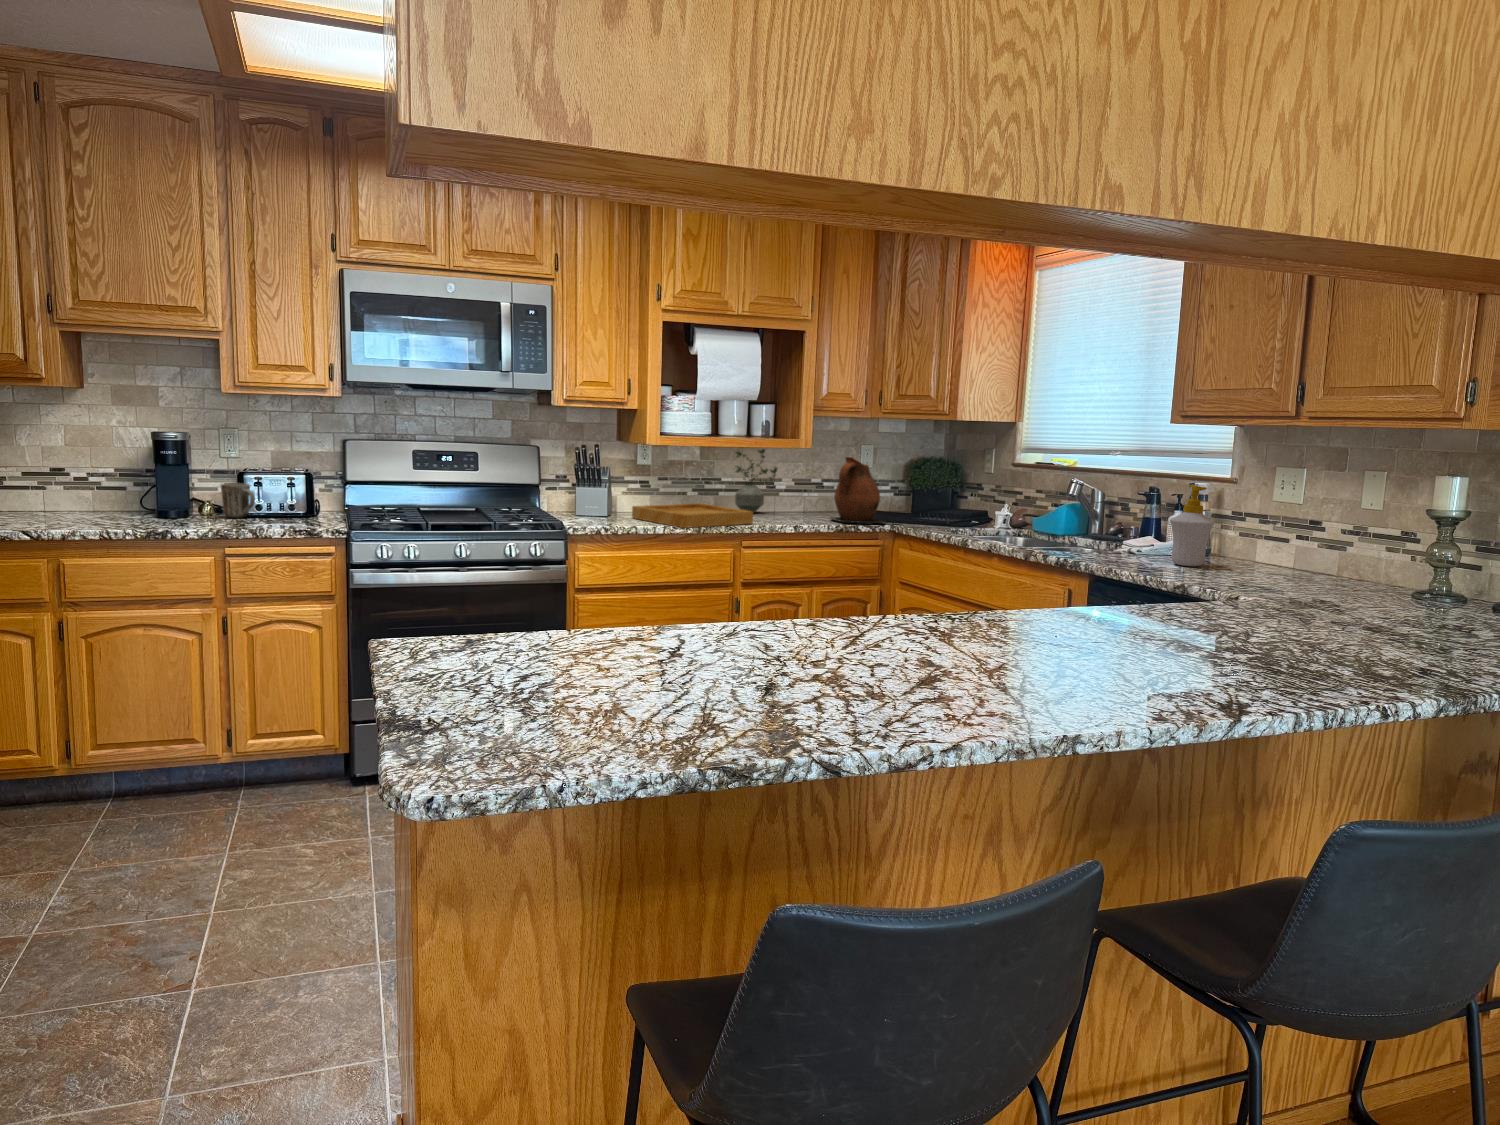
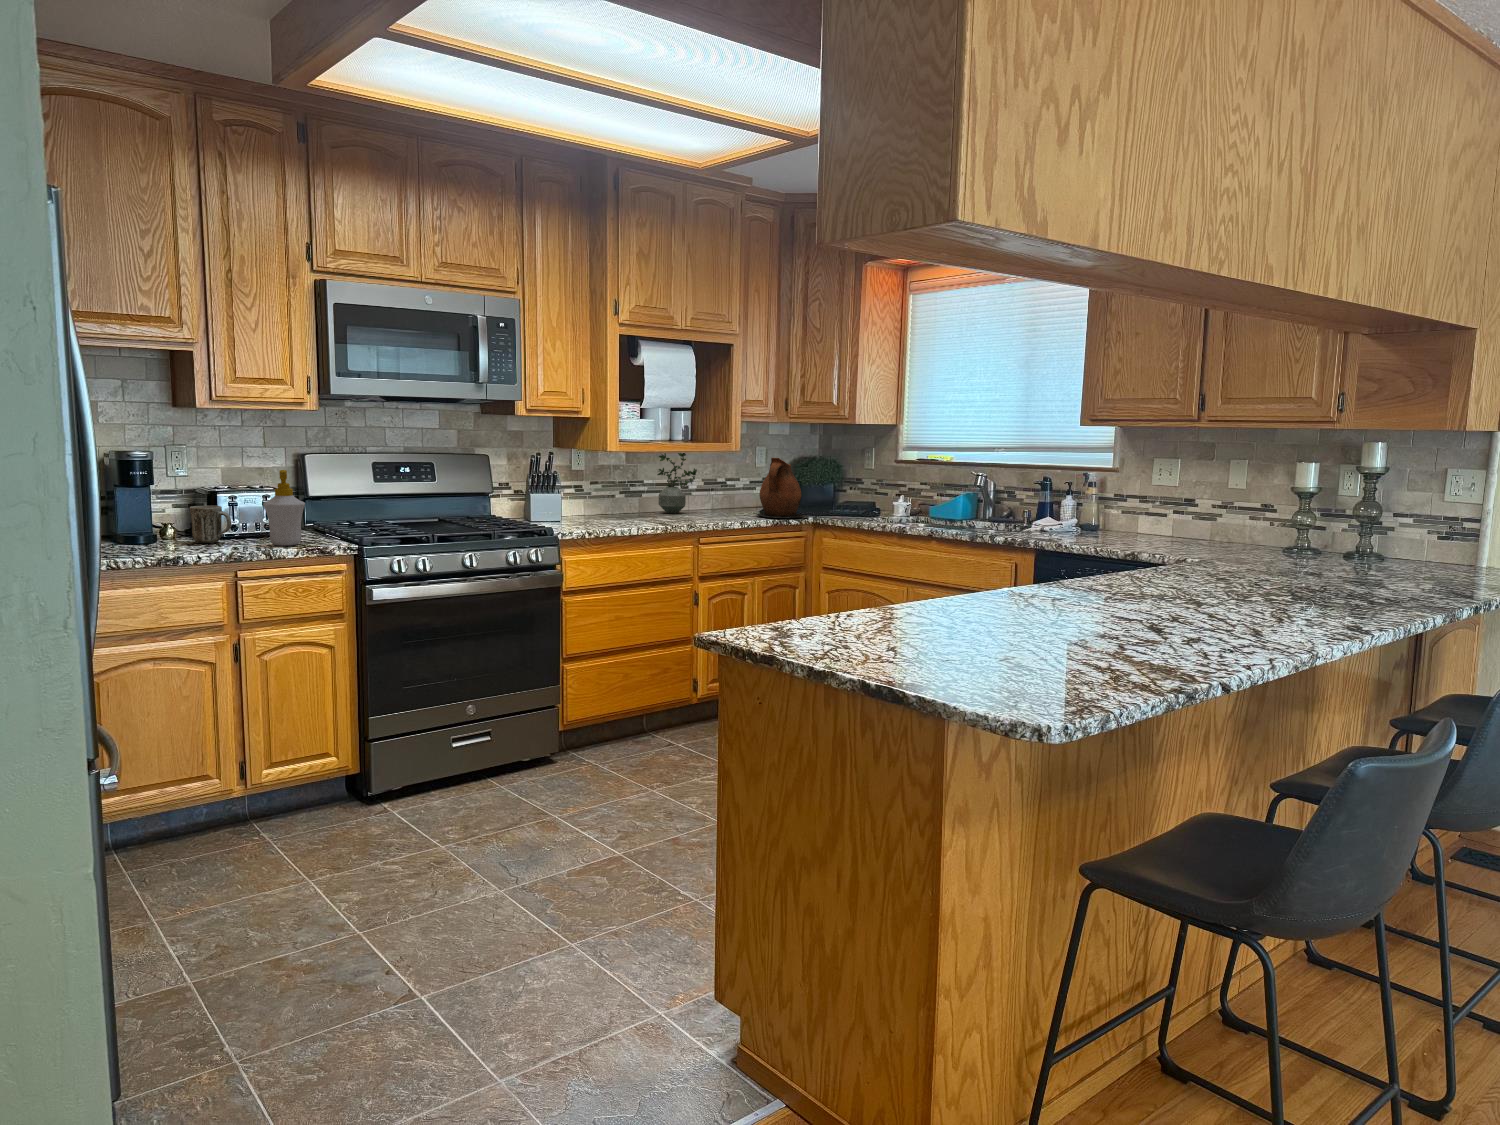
soap bottle: present [1170,485,1214,566] -> present [263,470,305,546]
tray: present [632,503,753,528] -> none [589,506,705,530]

